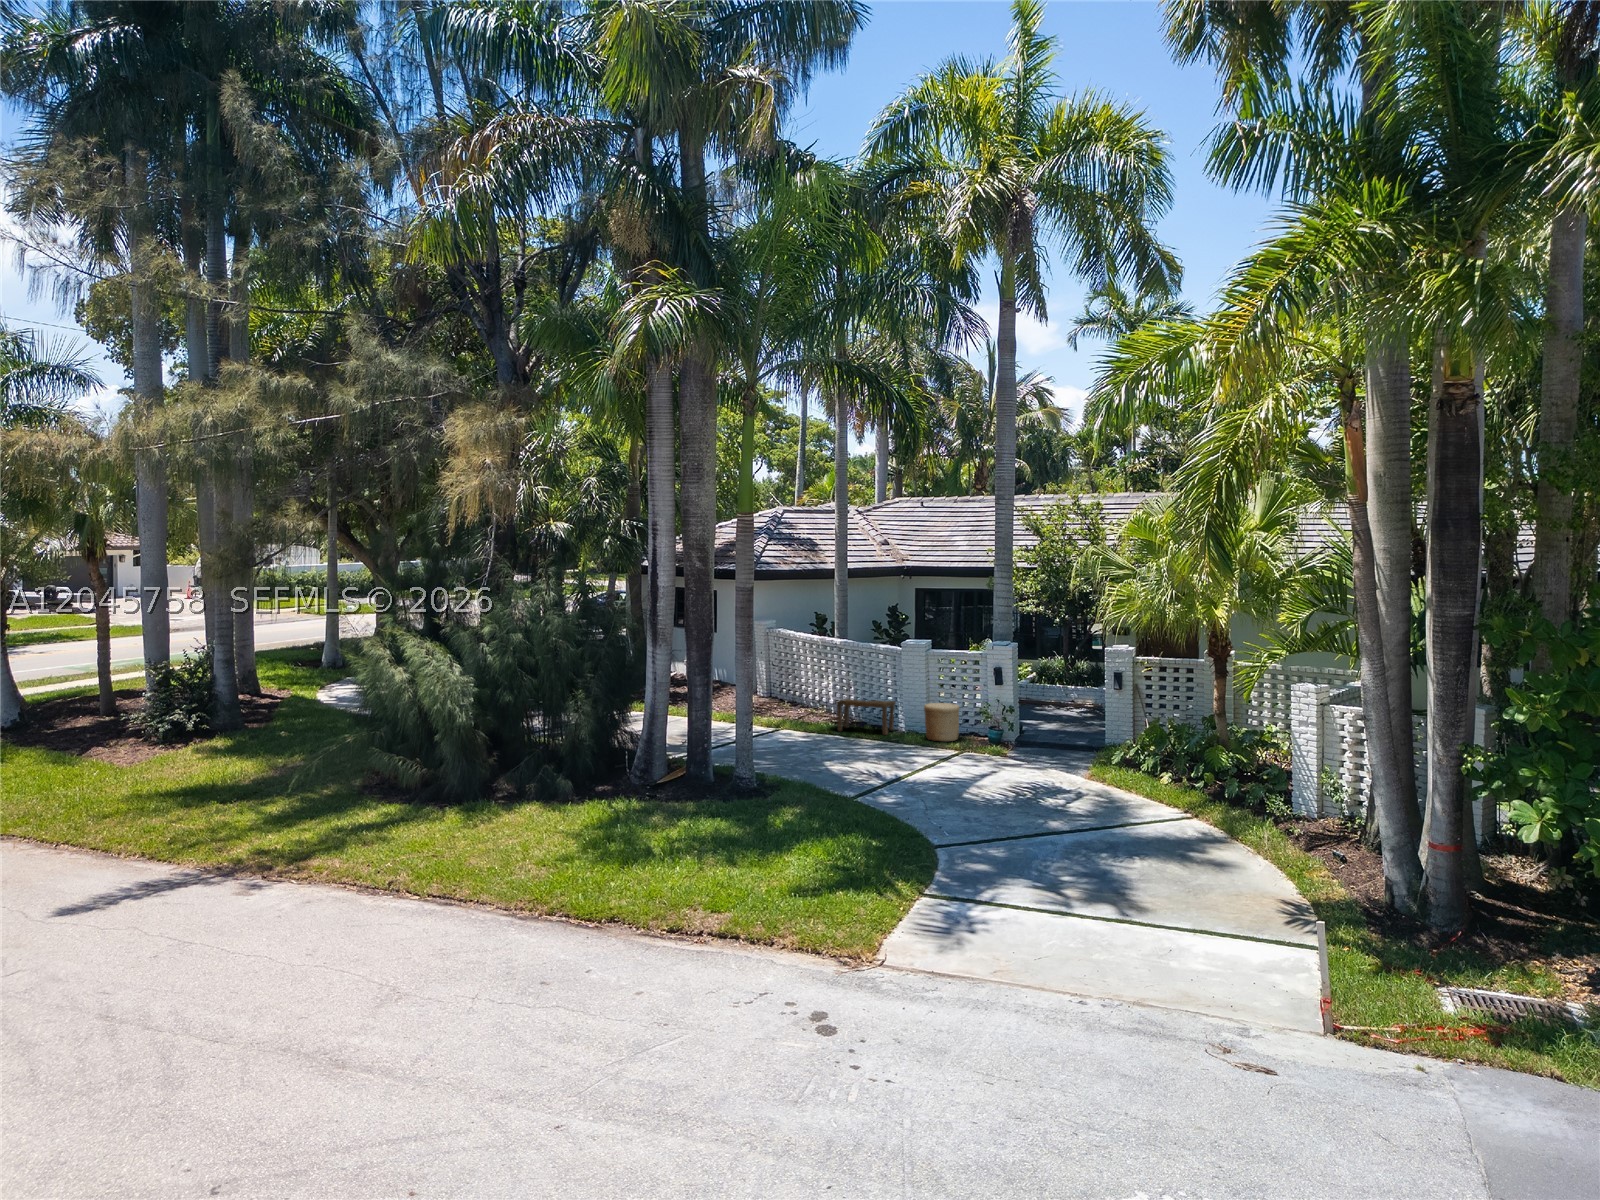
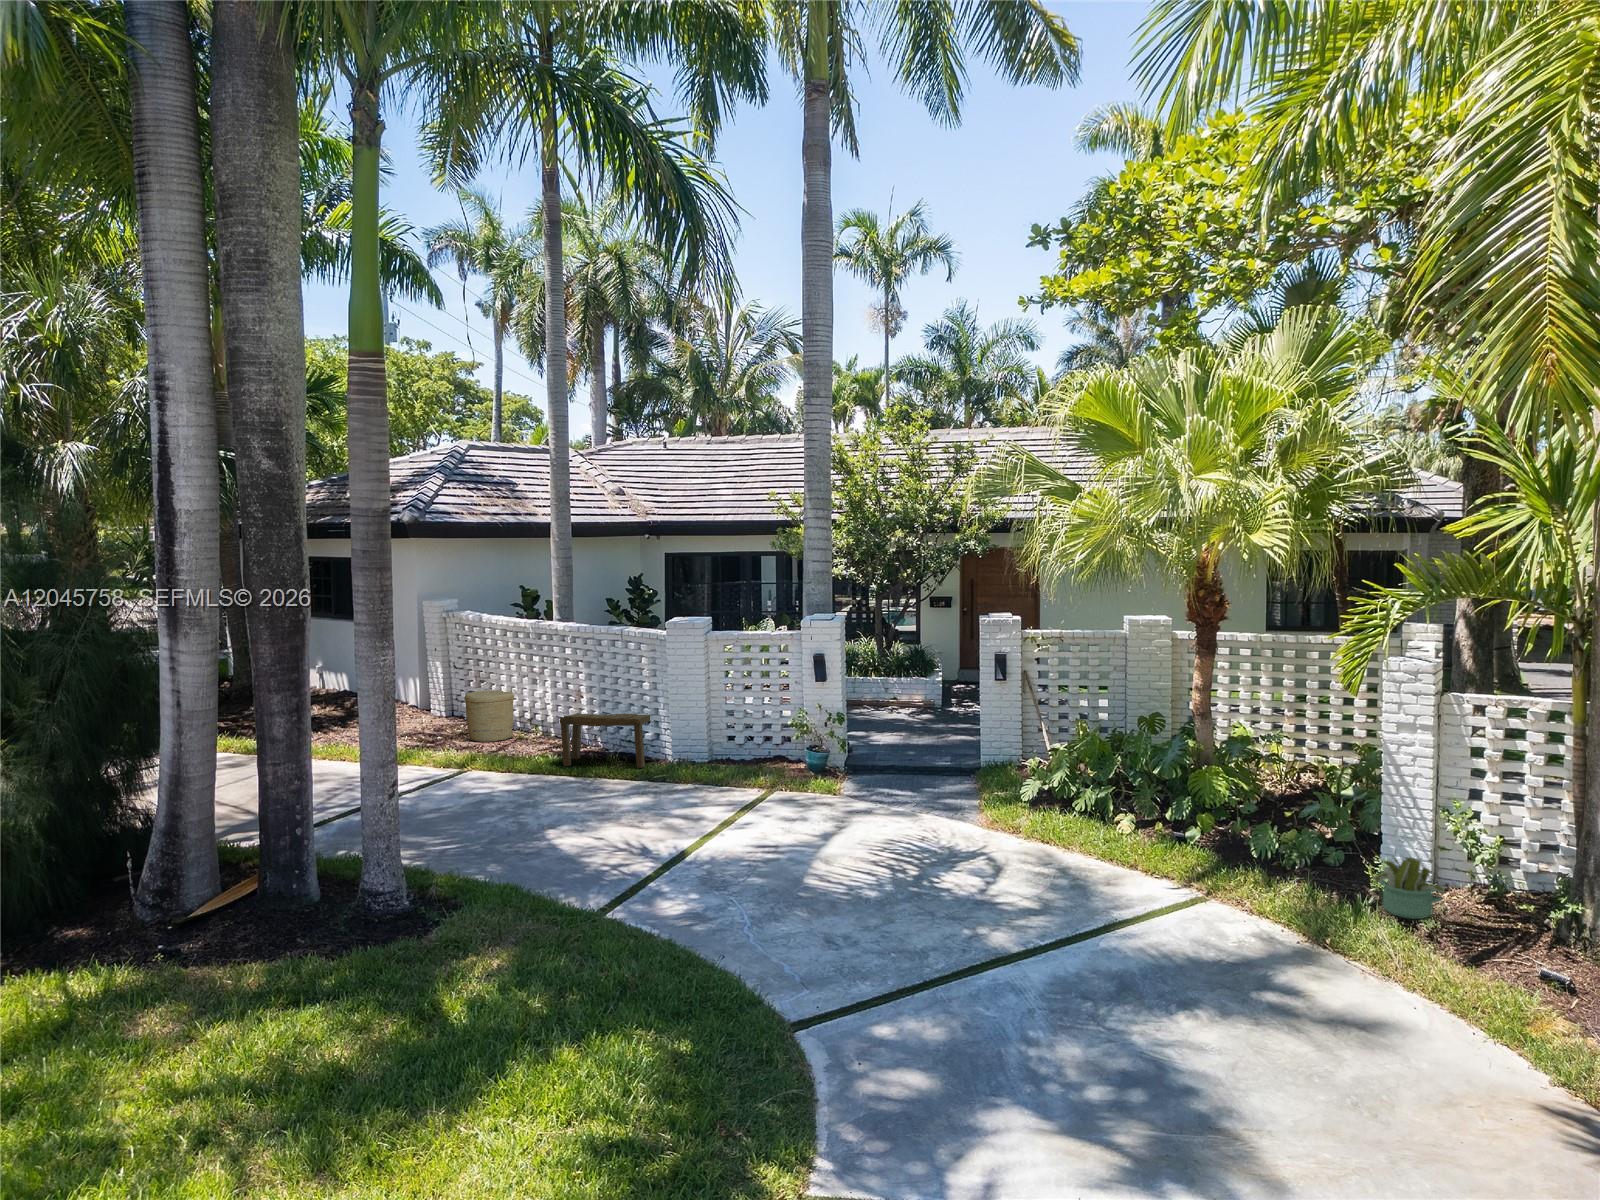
basket: present [924,703,959,741] -> present [465,690,514,742]
decorative plant: none [1273,797,1312,831] -> present [1372,856,1445,919]

